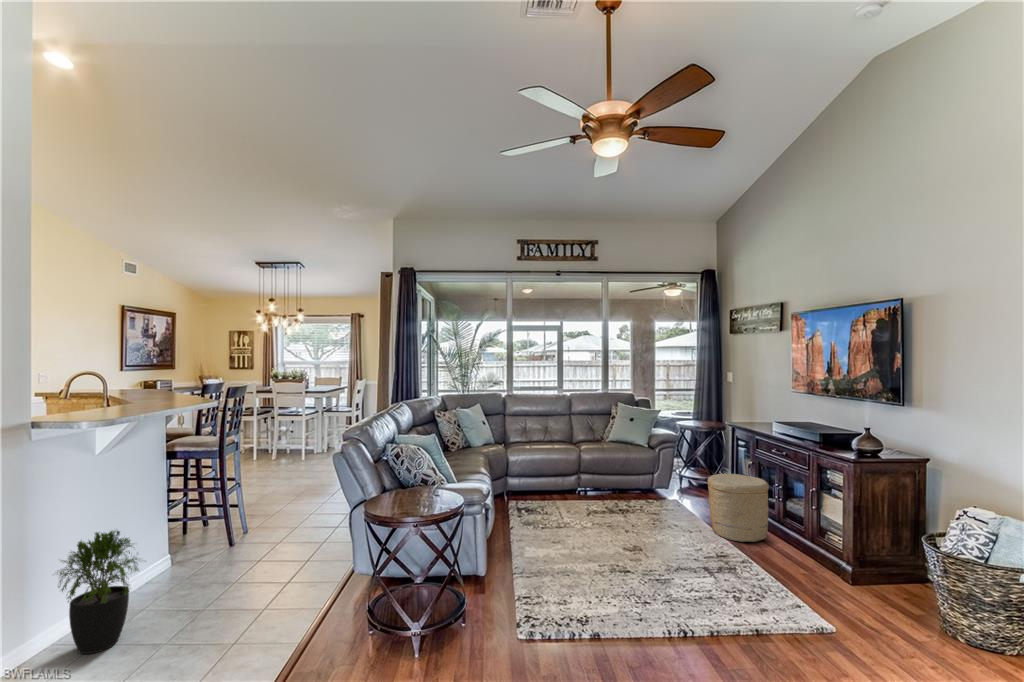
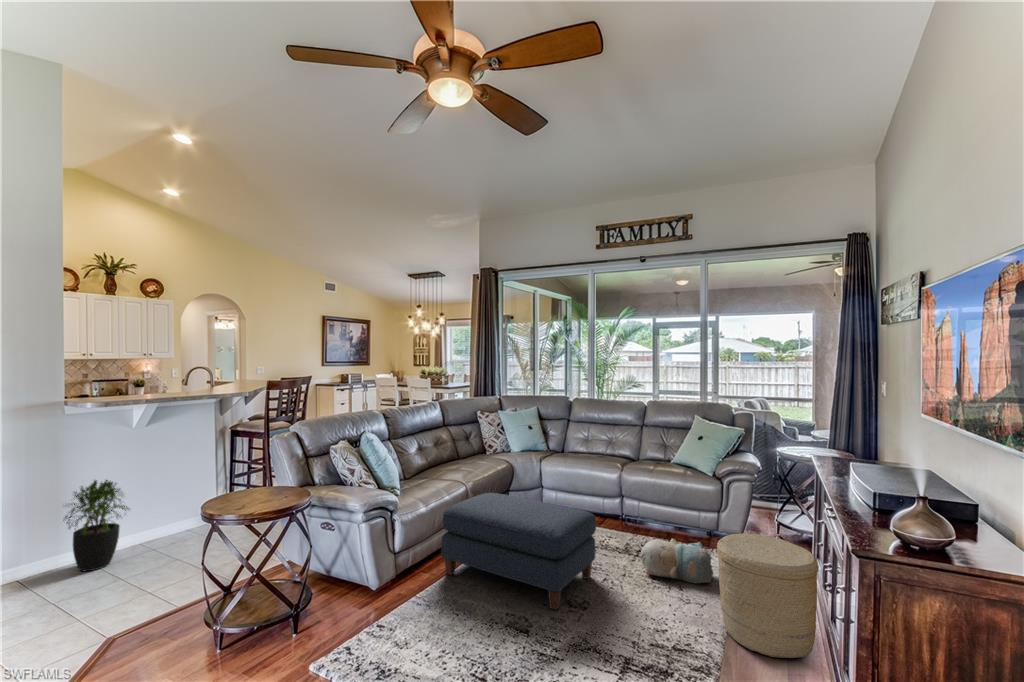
ottoman: none [510,479,628,551] -> present [441,493,596,609]
plush toy: none [632,491,684,519] -> present [640,539,713,584]

